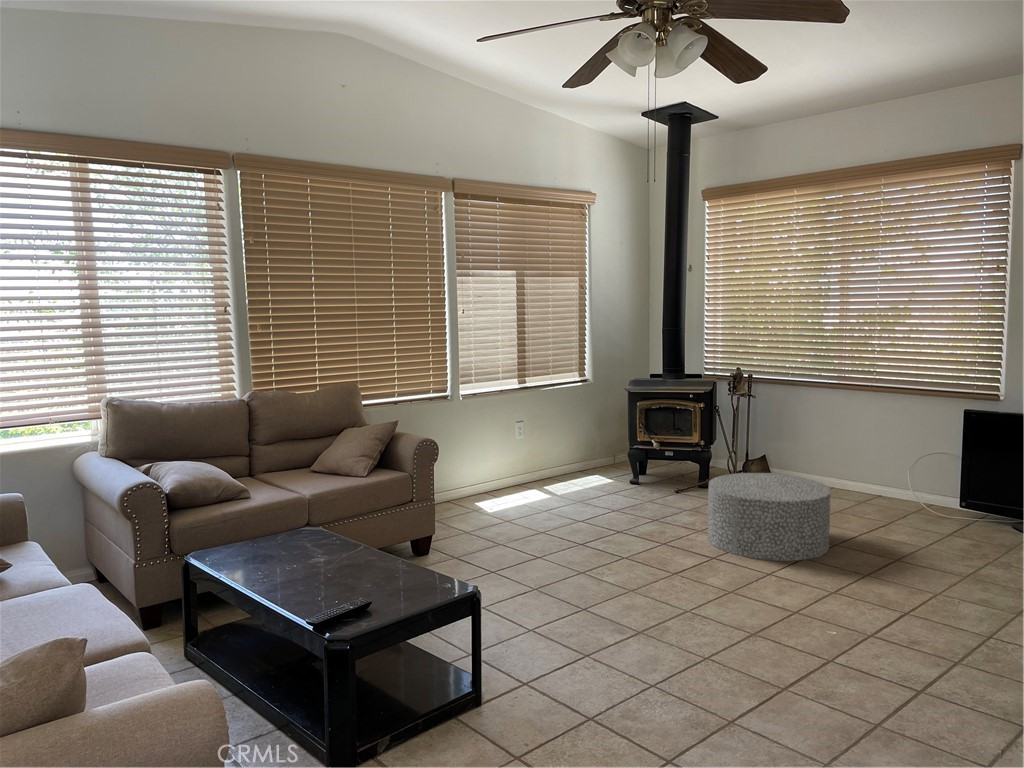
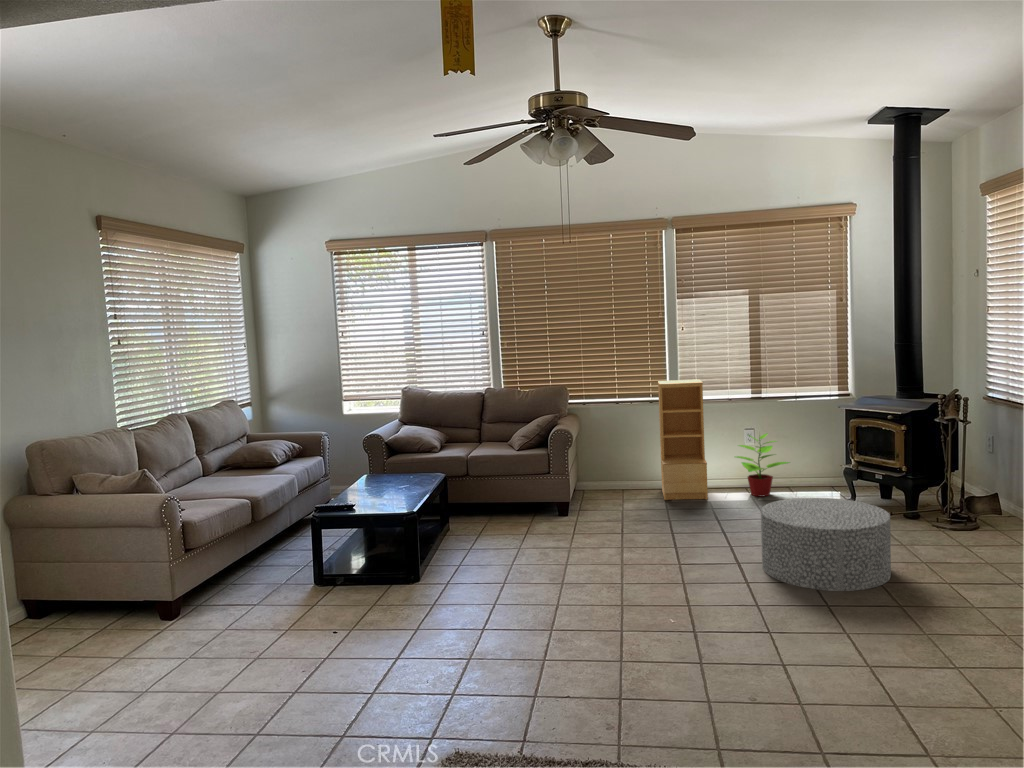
bookshelf: none [444,370,520,513] -> present [658,379,708,500]
potted plant: none [518,422,571,492] -> present [737,434,790,496]

